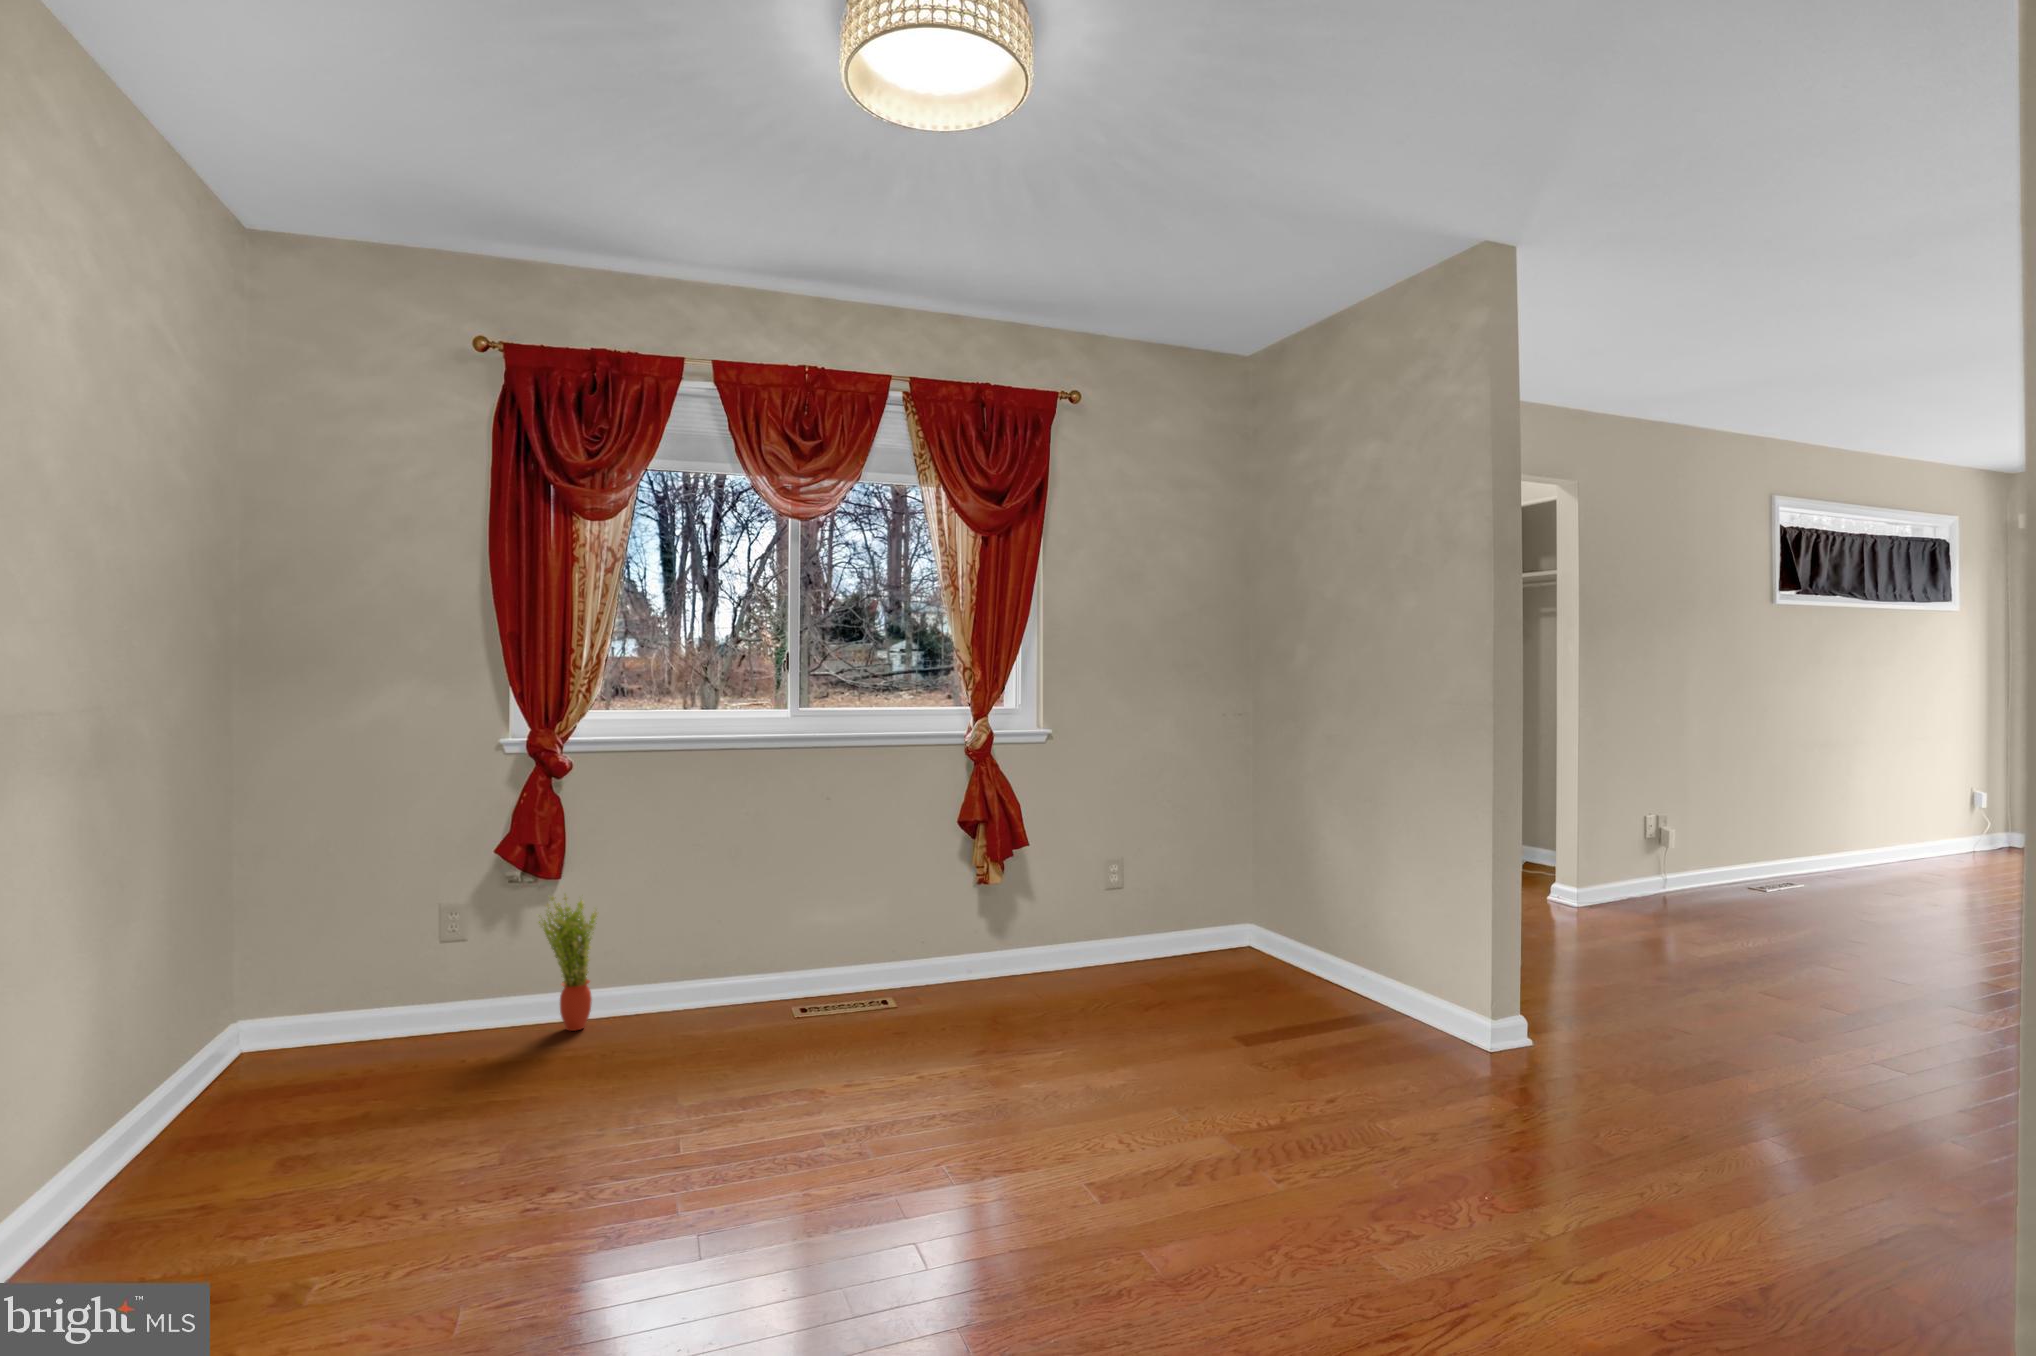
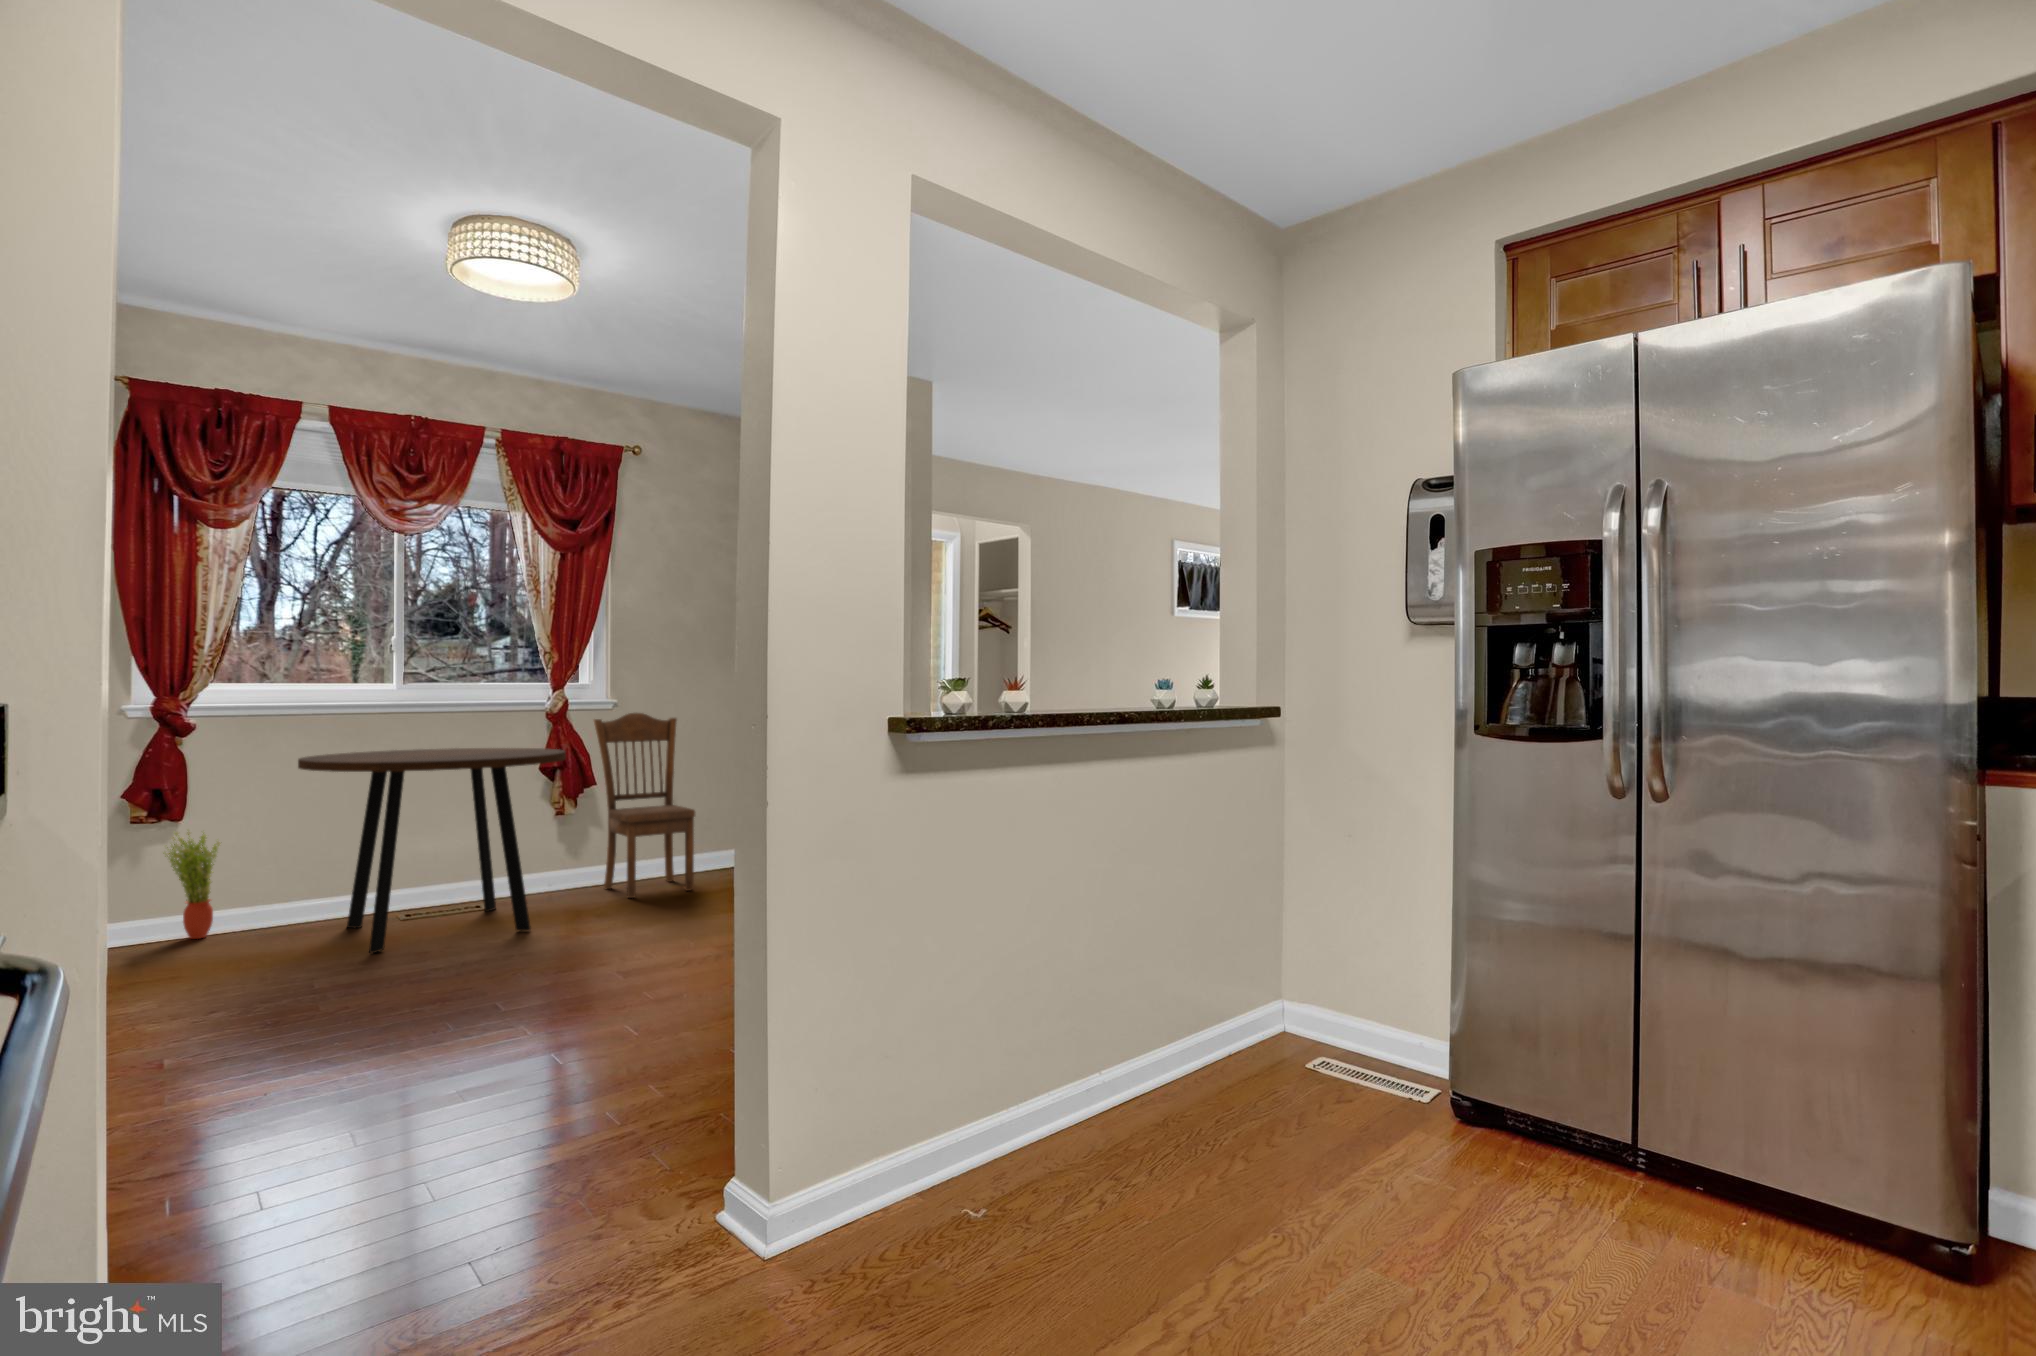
dining chair: none [1019,746,1154,1005] -> present [594,713,695,898]
dining table: none [675,793,996,1094] -> present [298,748,566,953]

